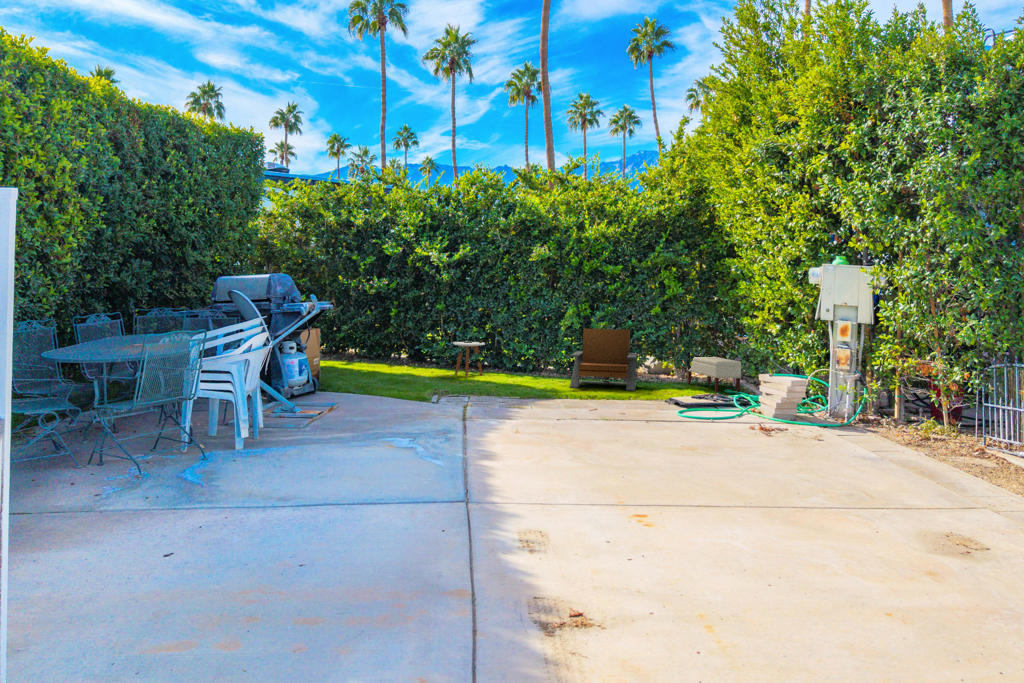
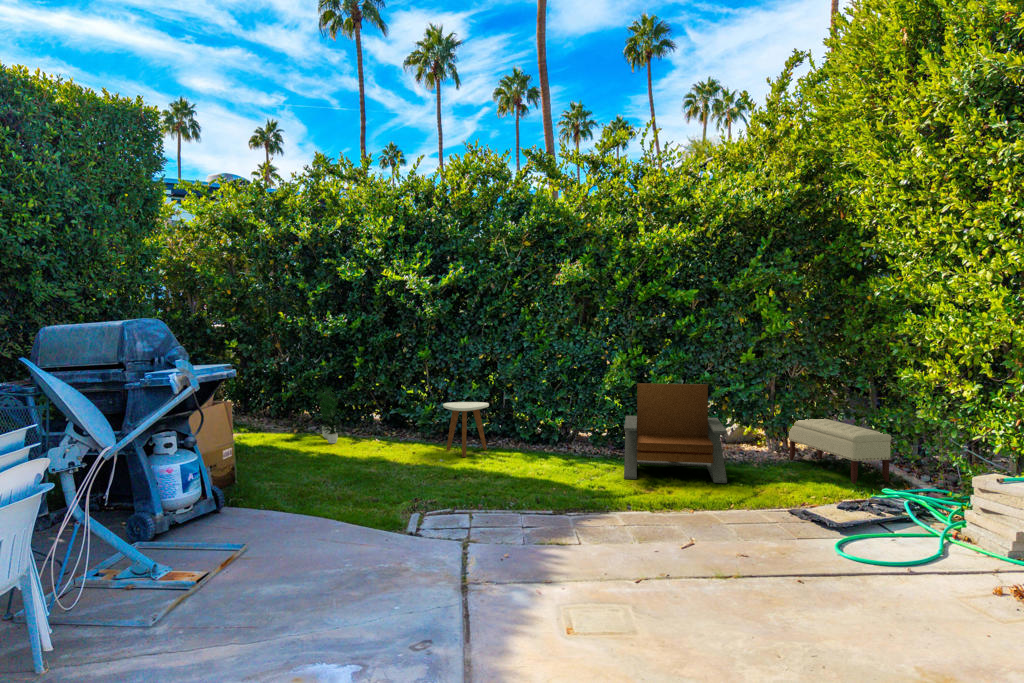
potted plant: none [362,329,382,370] -> present [317,388,341,444]

